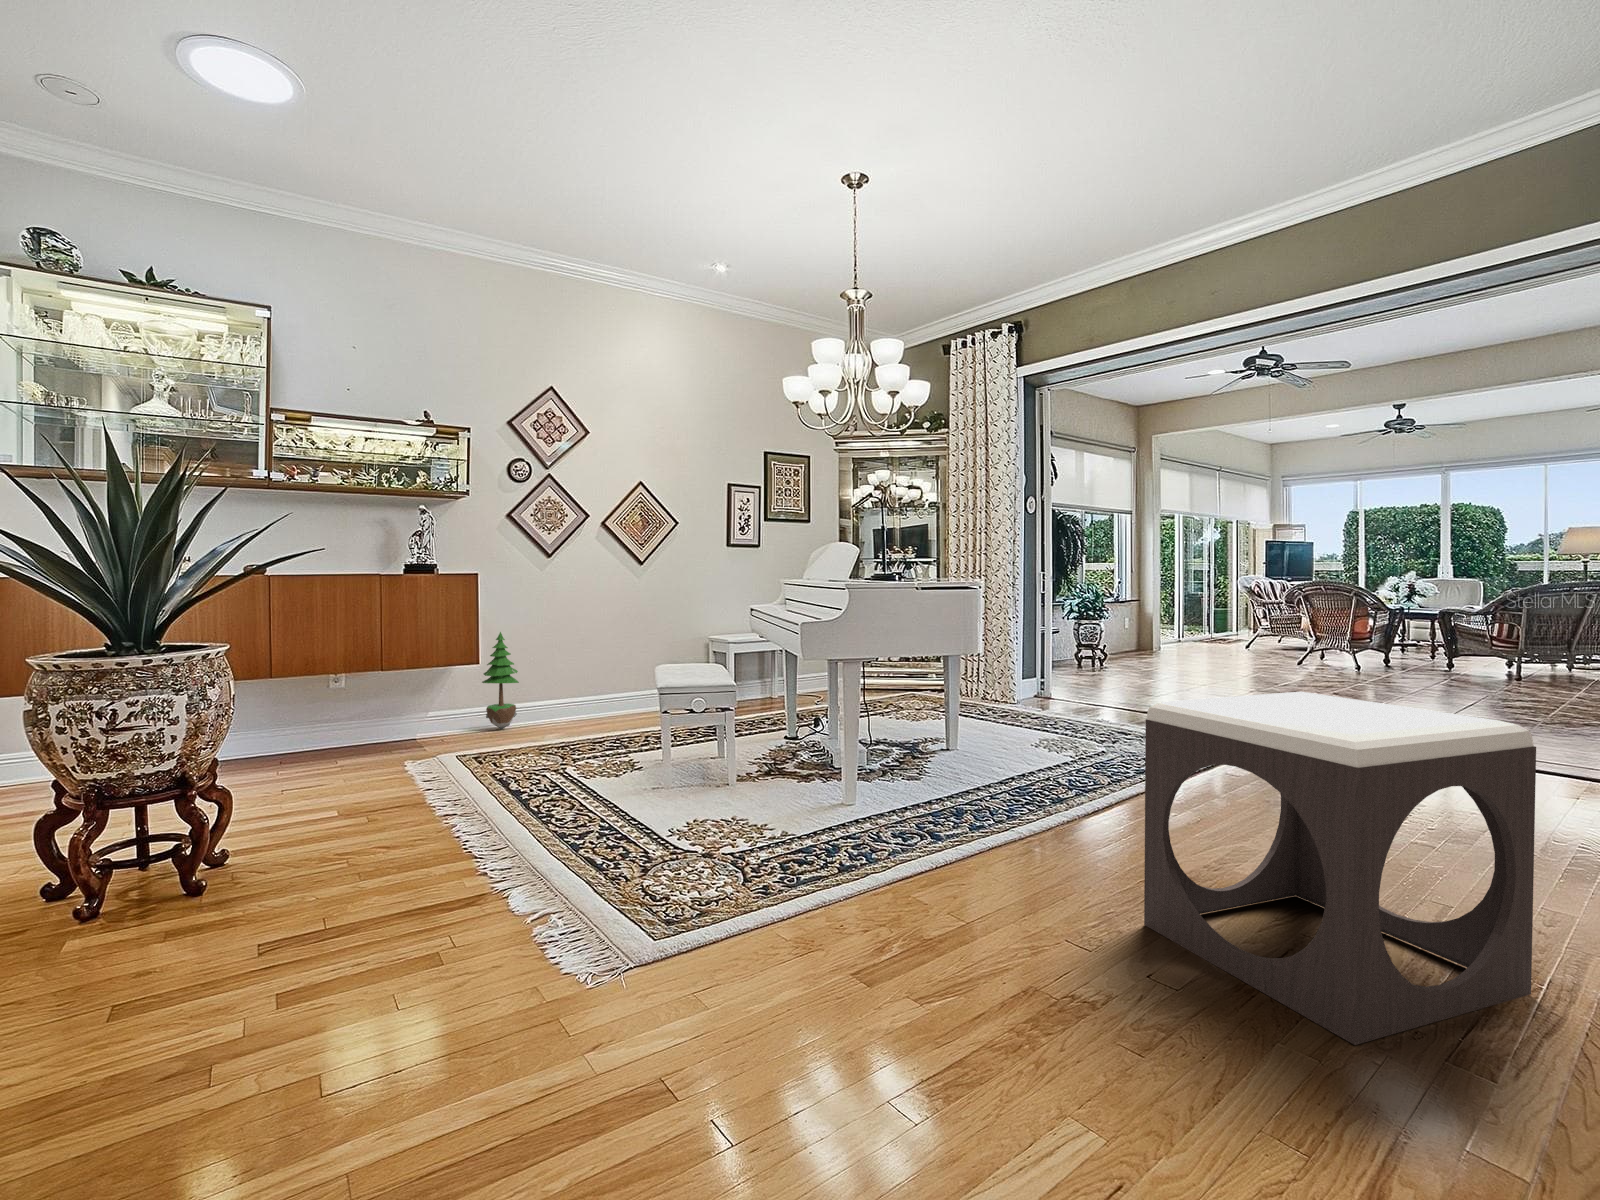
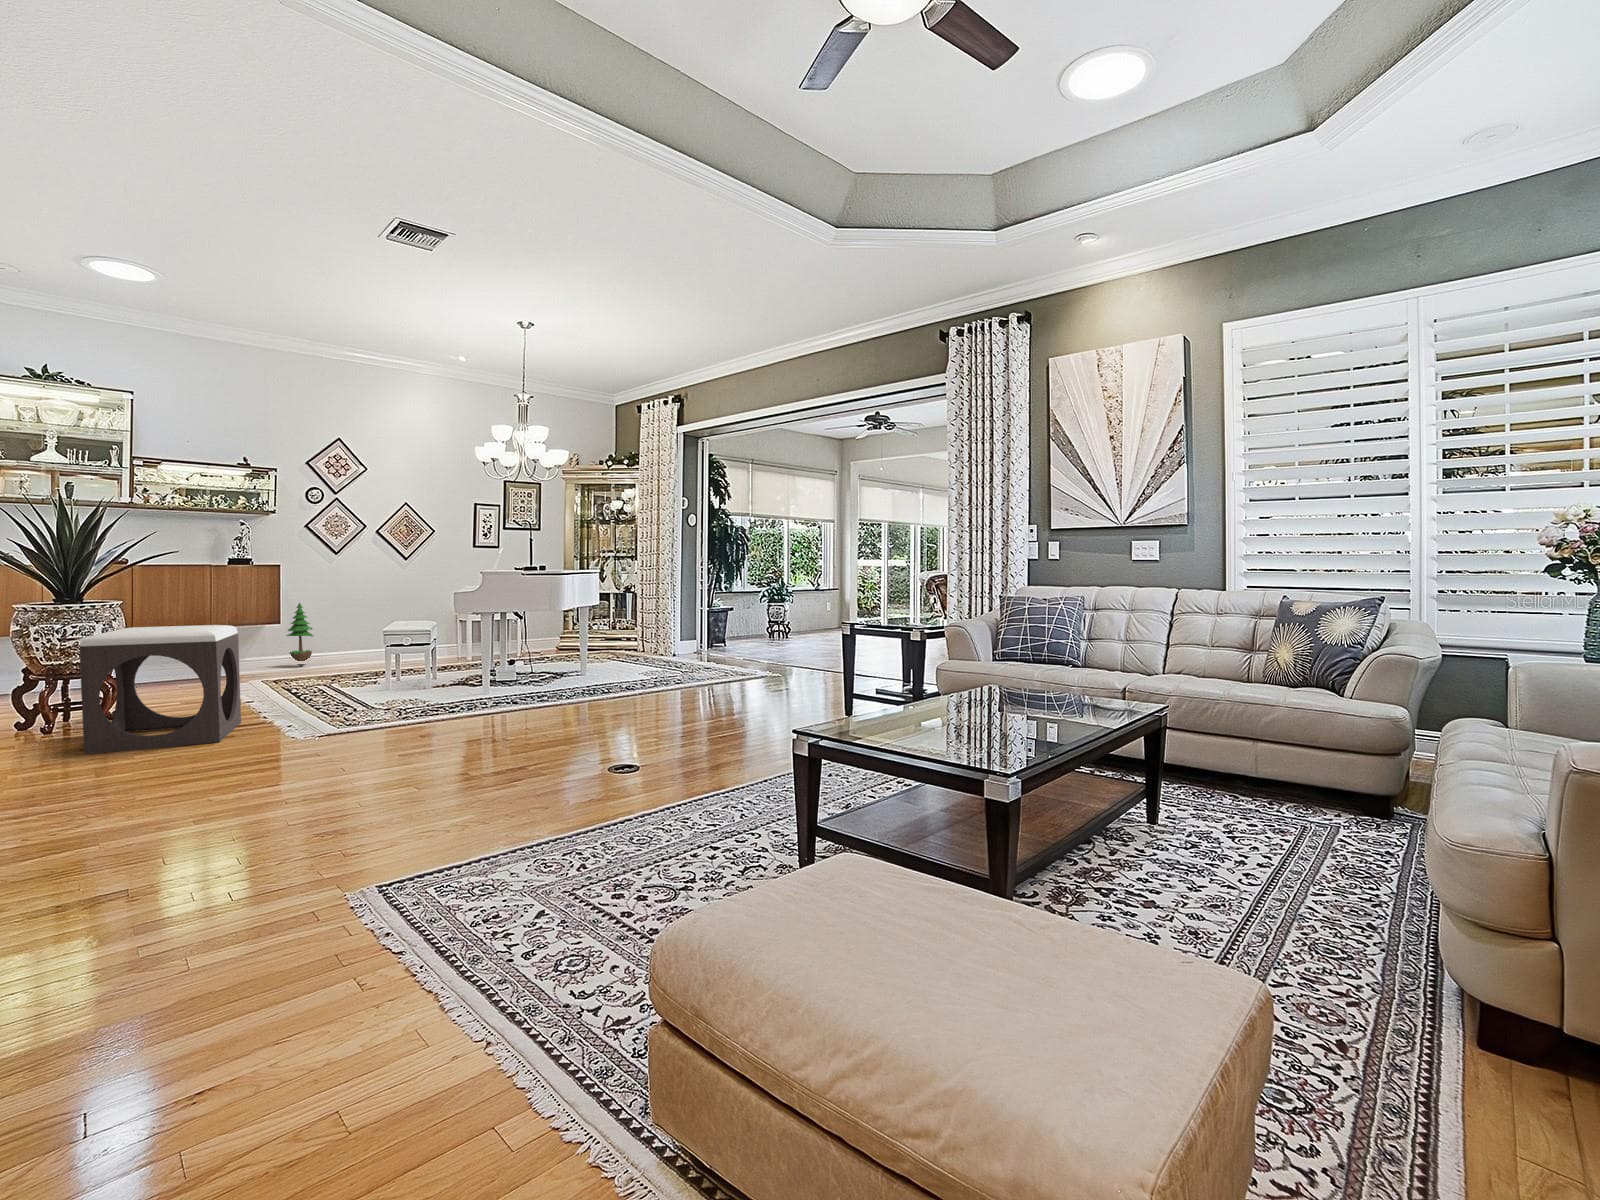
footstool: present [1144,692,1536,1045] -> present [79,625,241,754]

